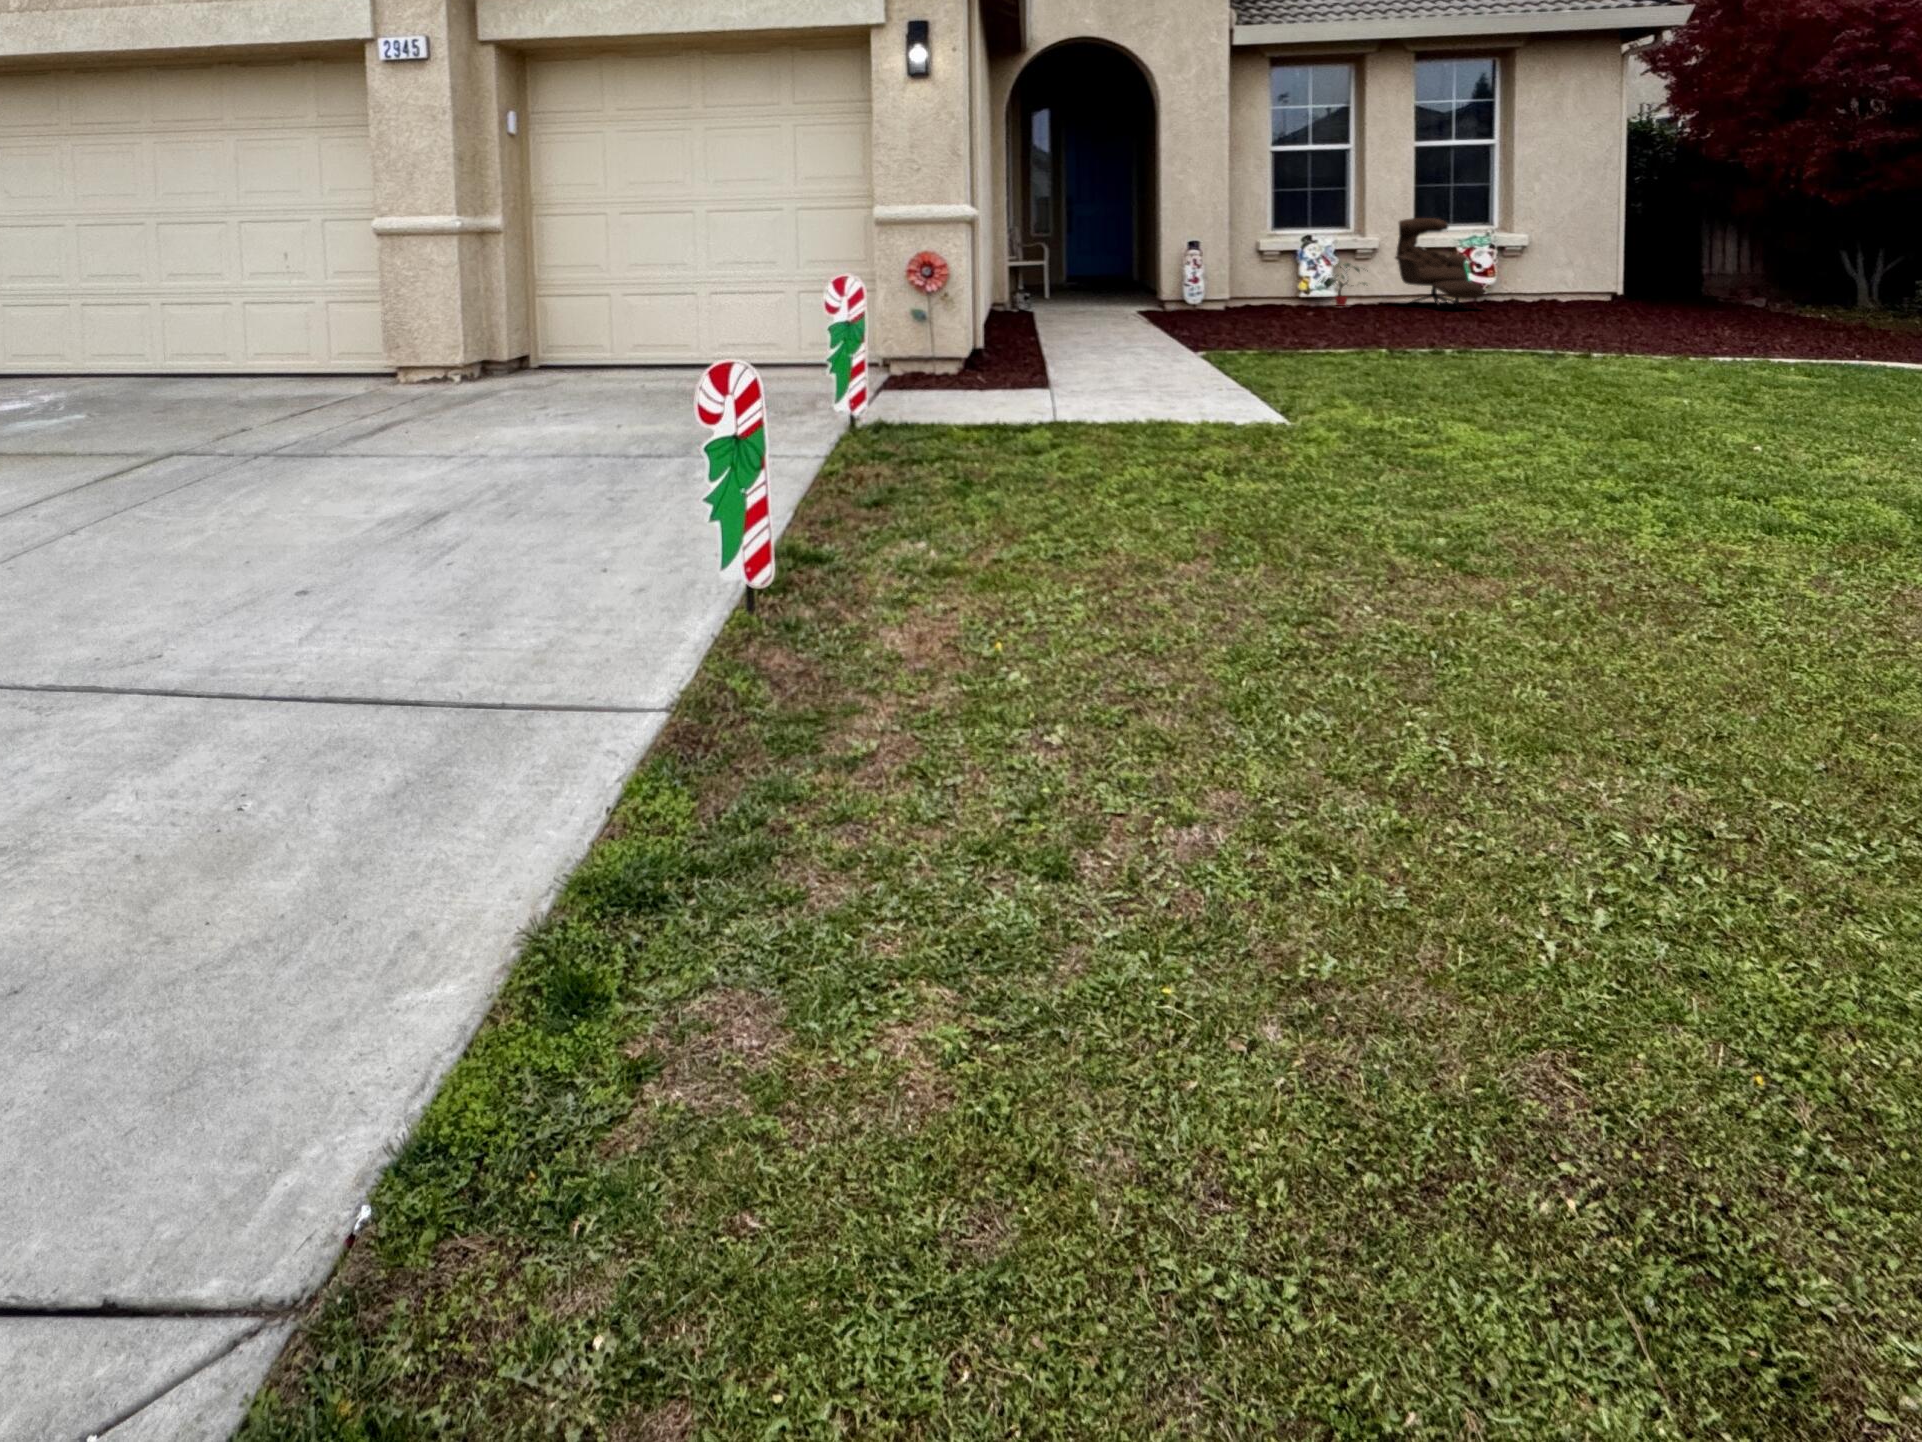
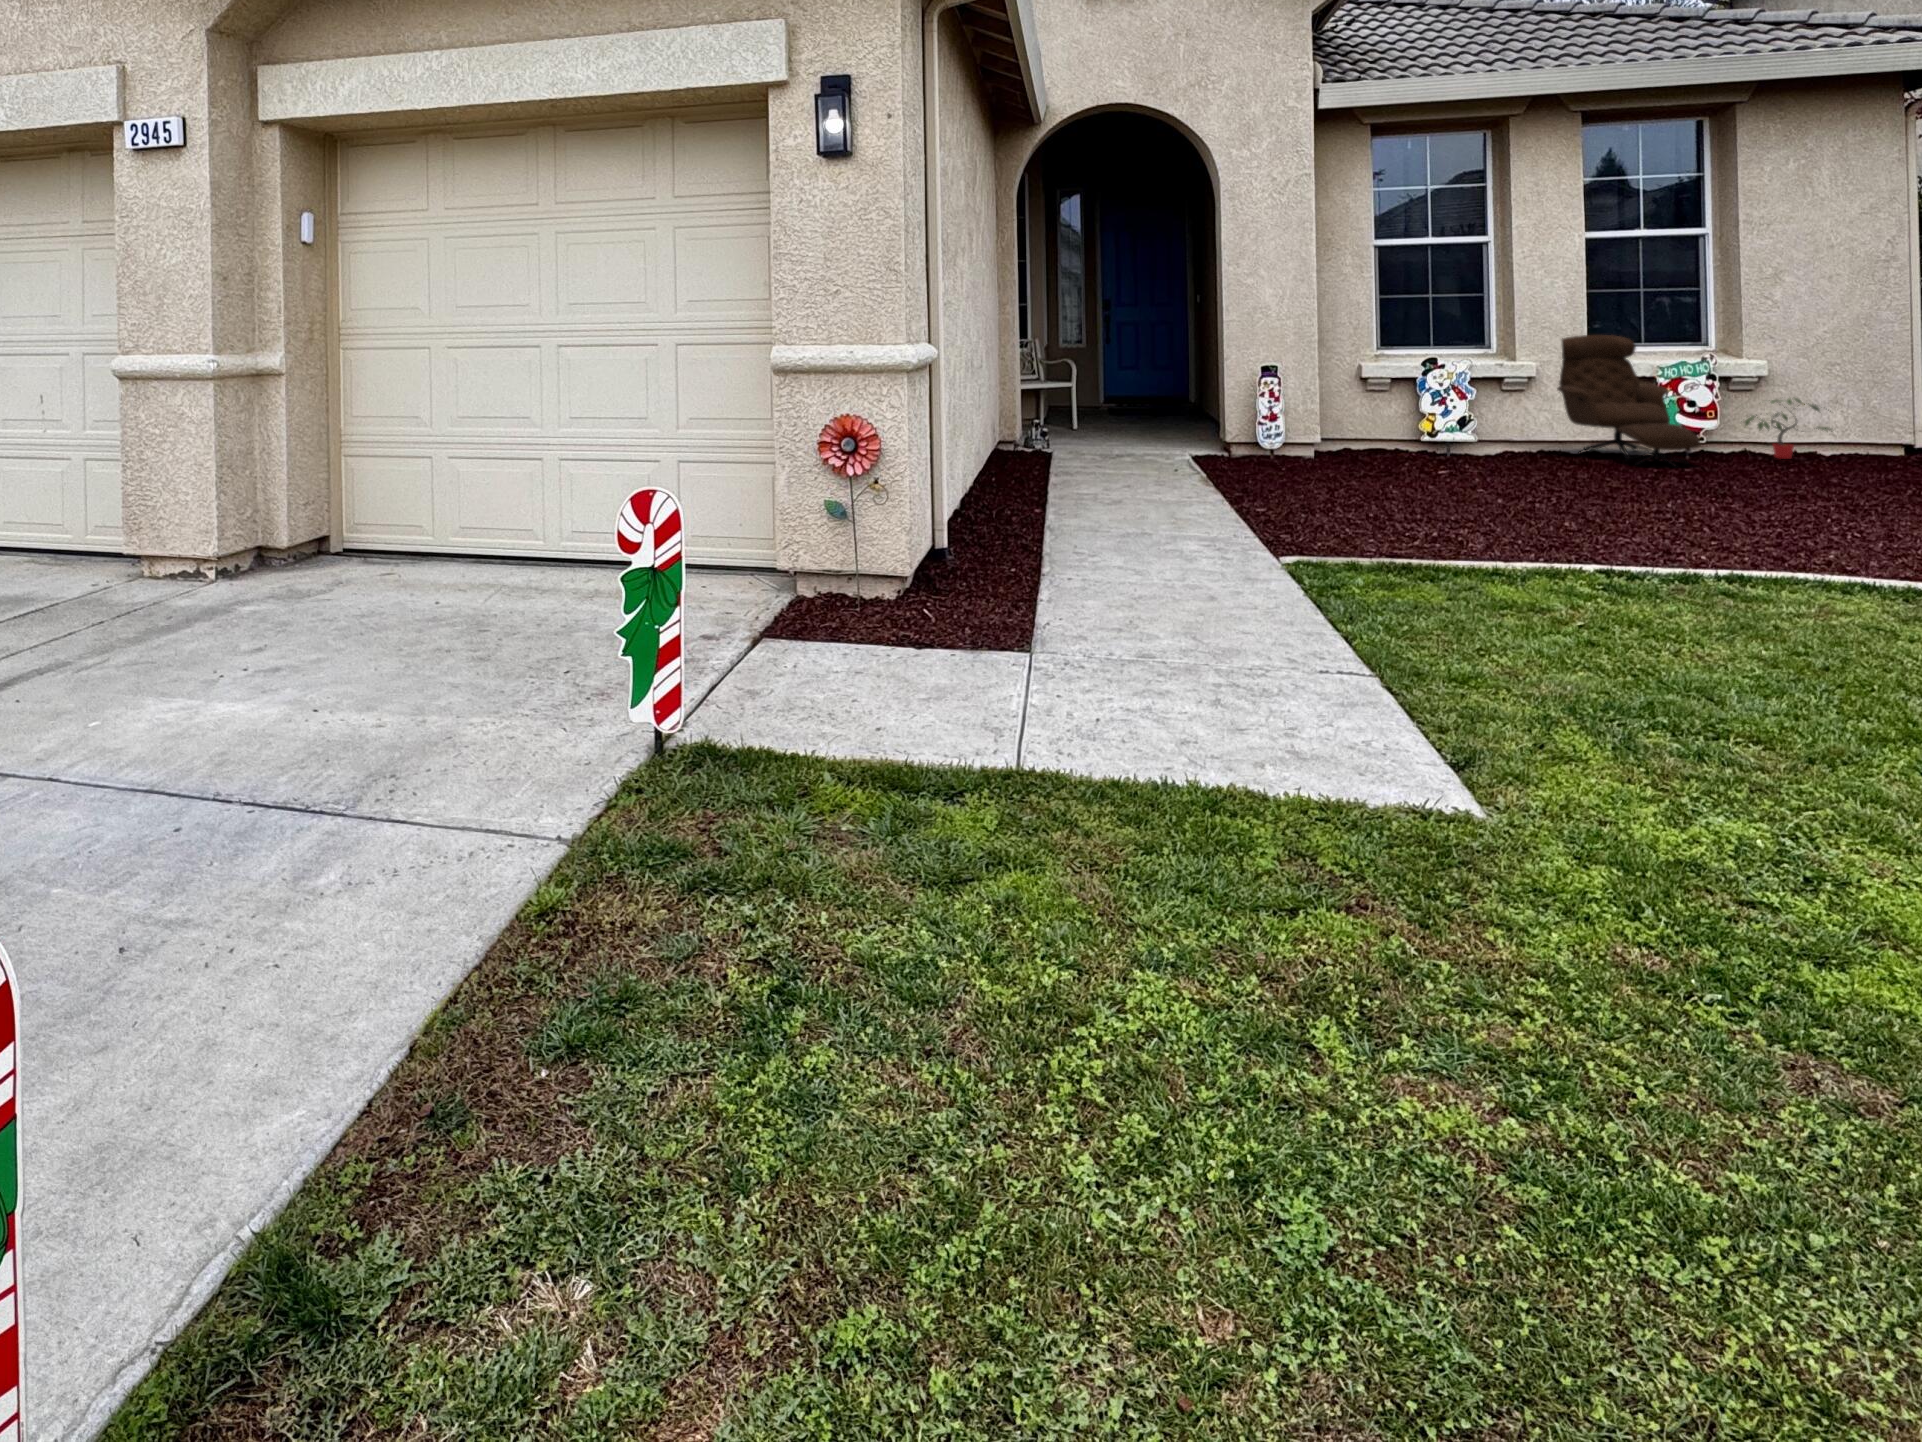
potted plant: present [1321,263,1366,306] -> present [1745,398,1830,459]

